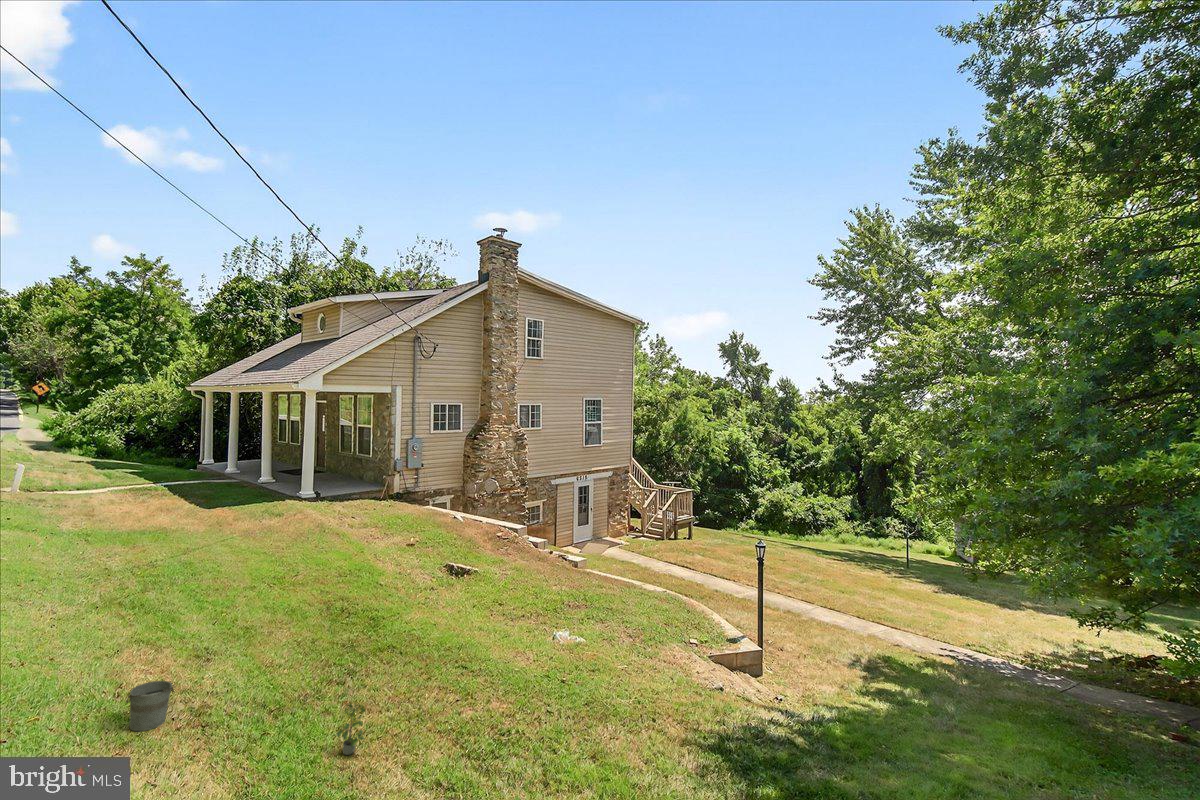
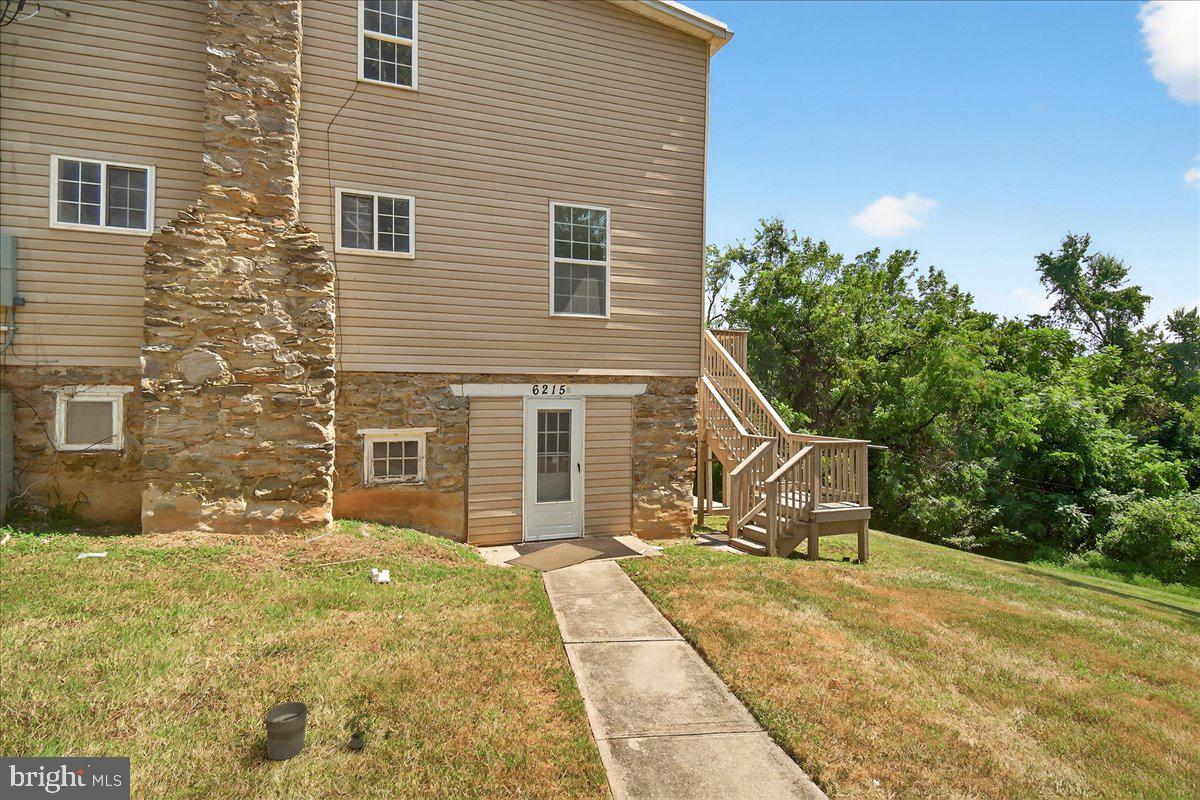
bucket: present [126,681,175,731] -> present [262,702,312,760]

